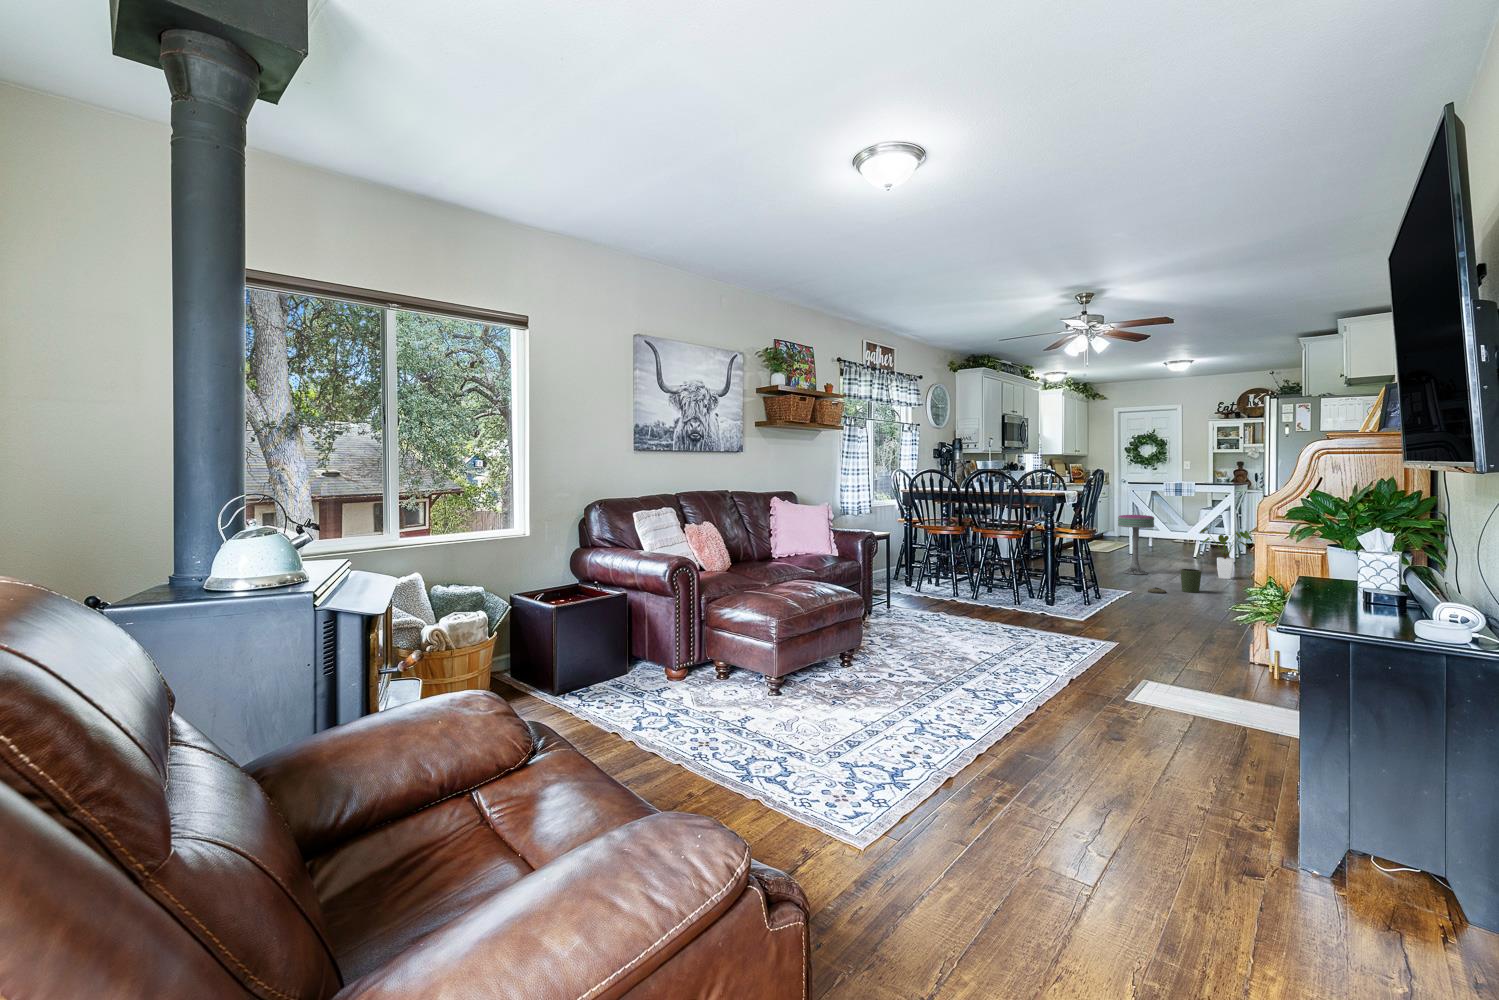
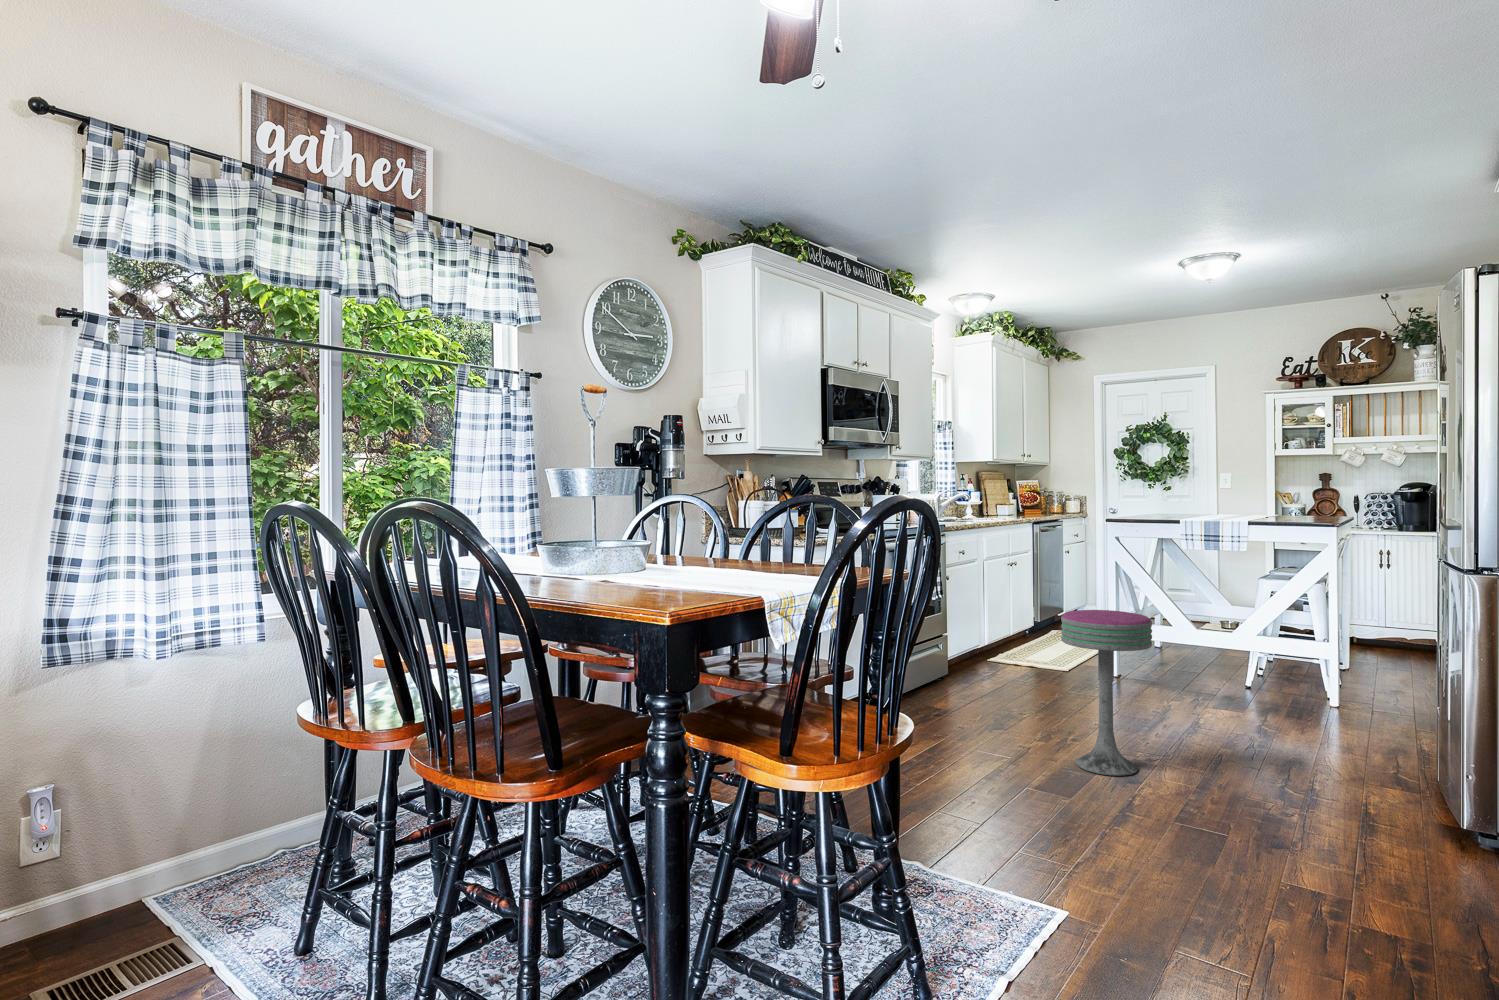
house plant: present [1200,528,1252,579] -> none [1273,651,1428,804]
trash can: present [1148,569,1202,593] -> none [1122,824,1298,930]

